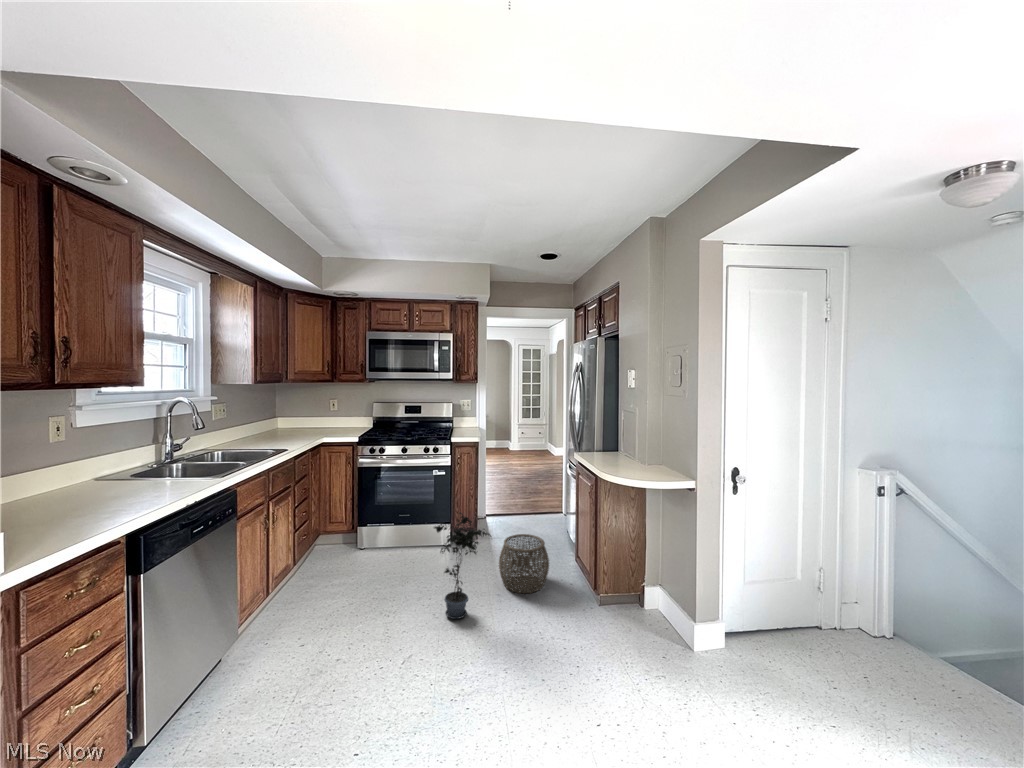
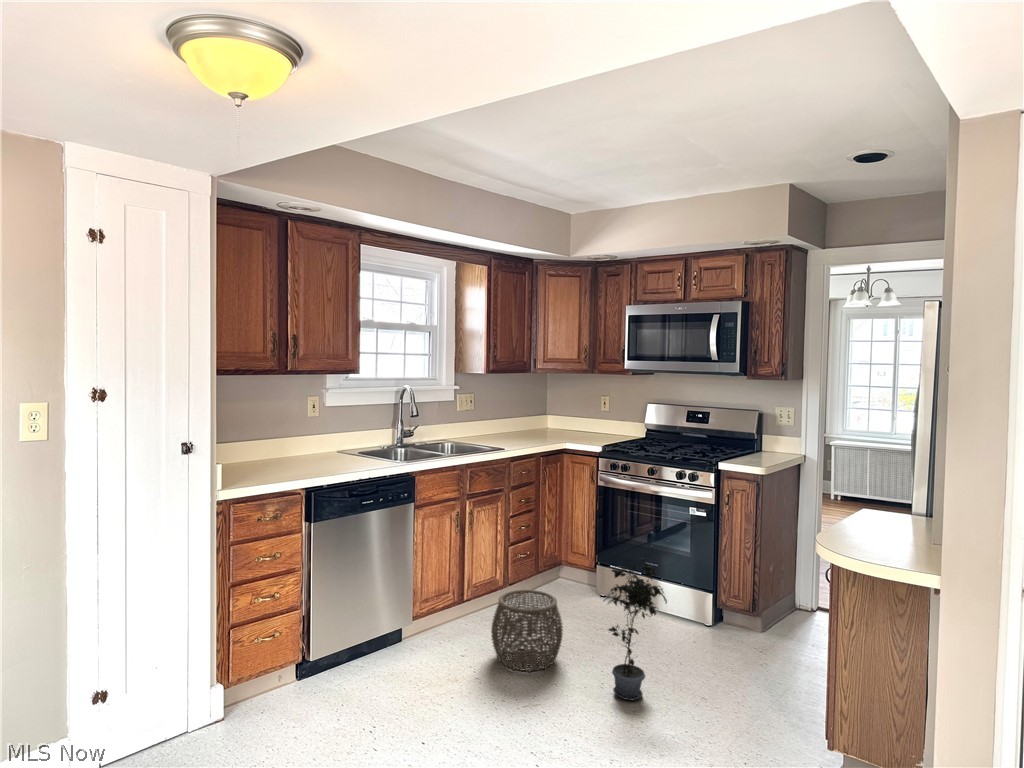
woven basket: present [499,534,549,593] -> present [491,590,563,671]

